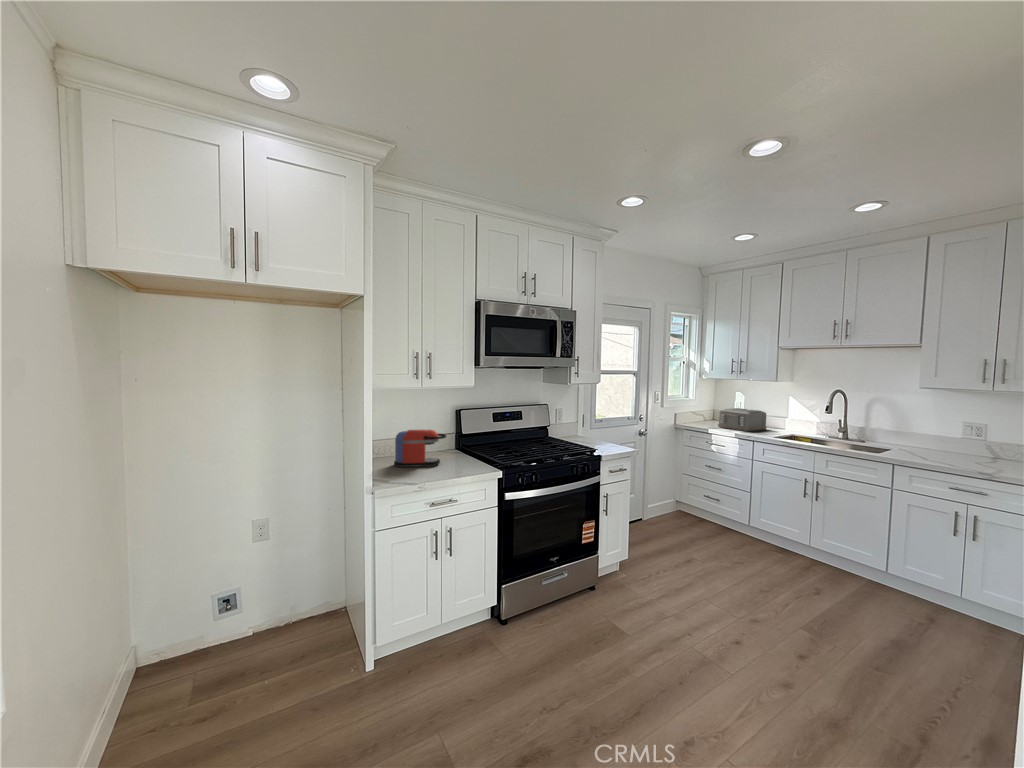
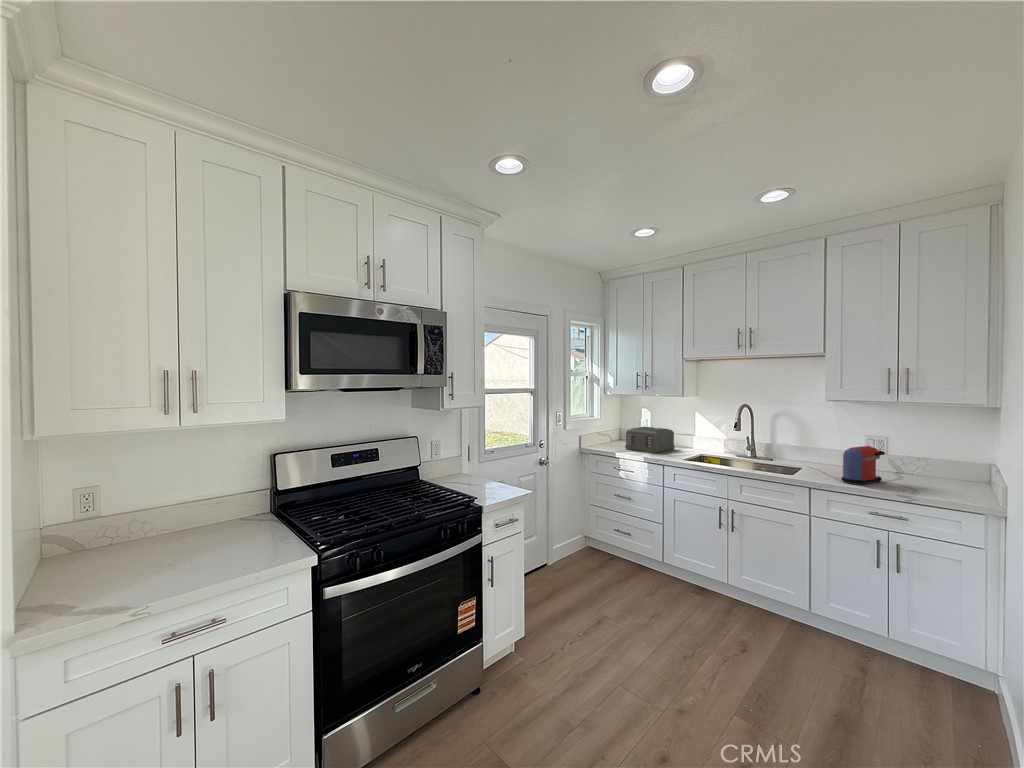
coffee maker: present [394,429,446,467] -> present [841,446,885,485]

